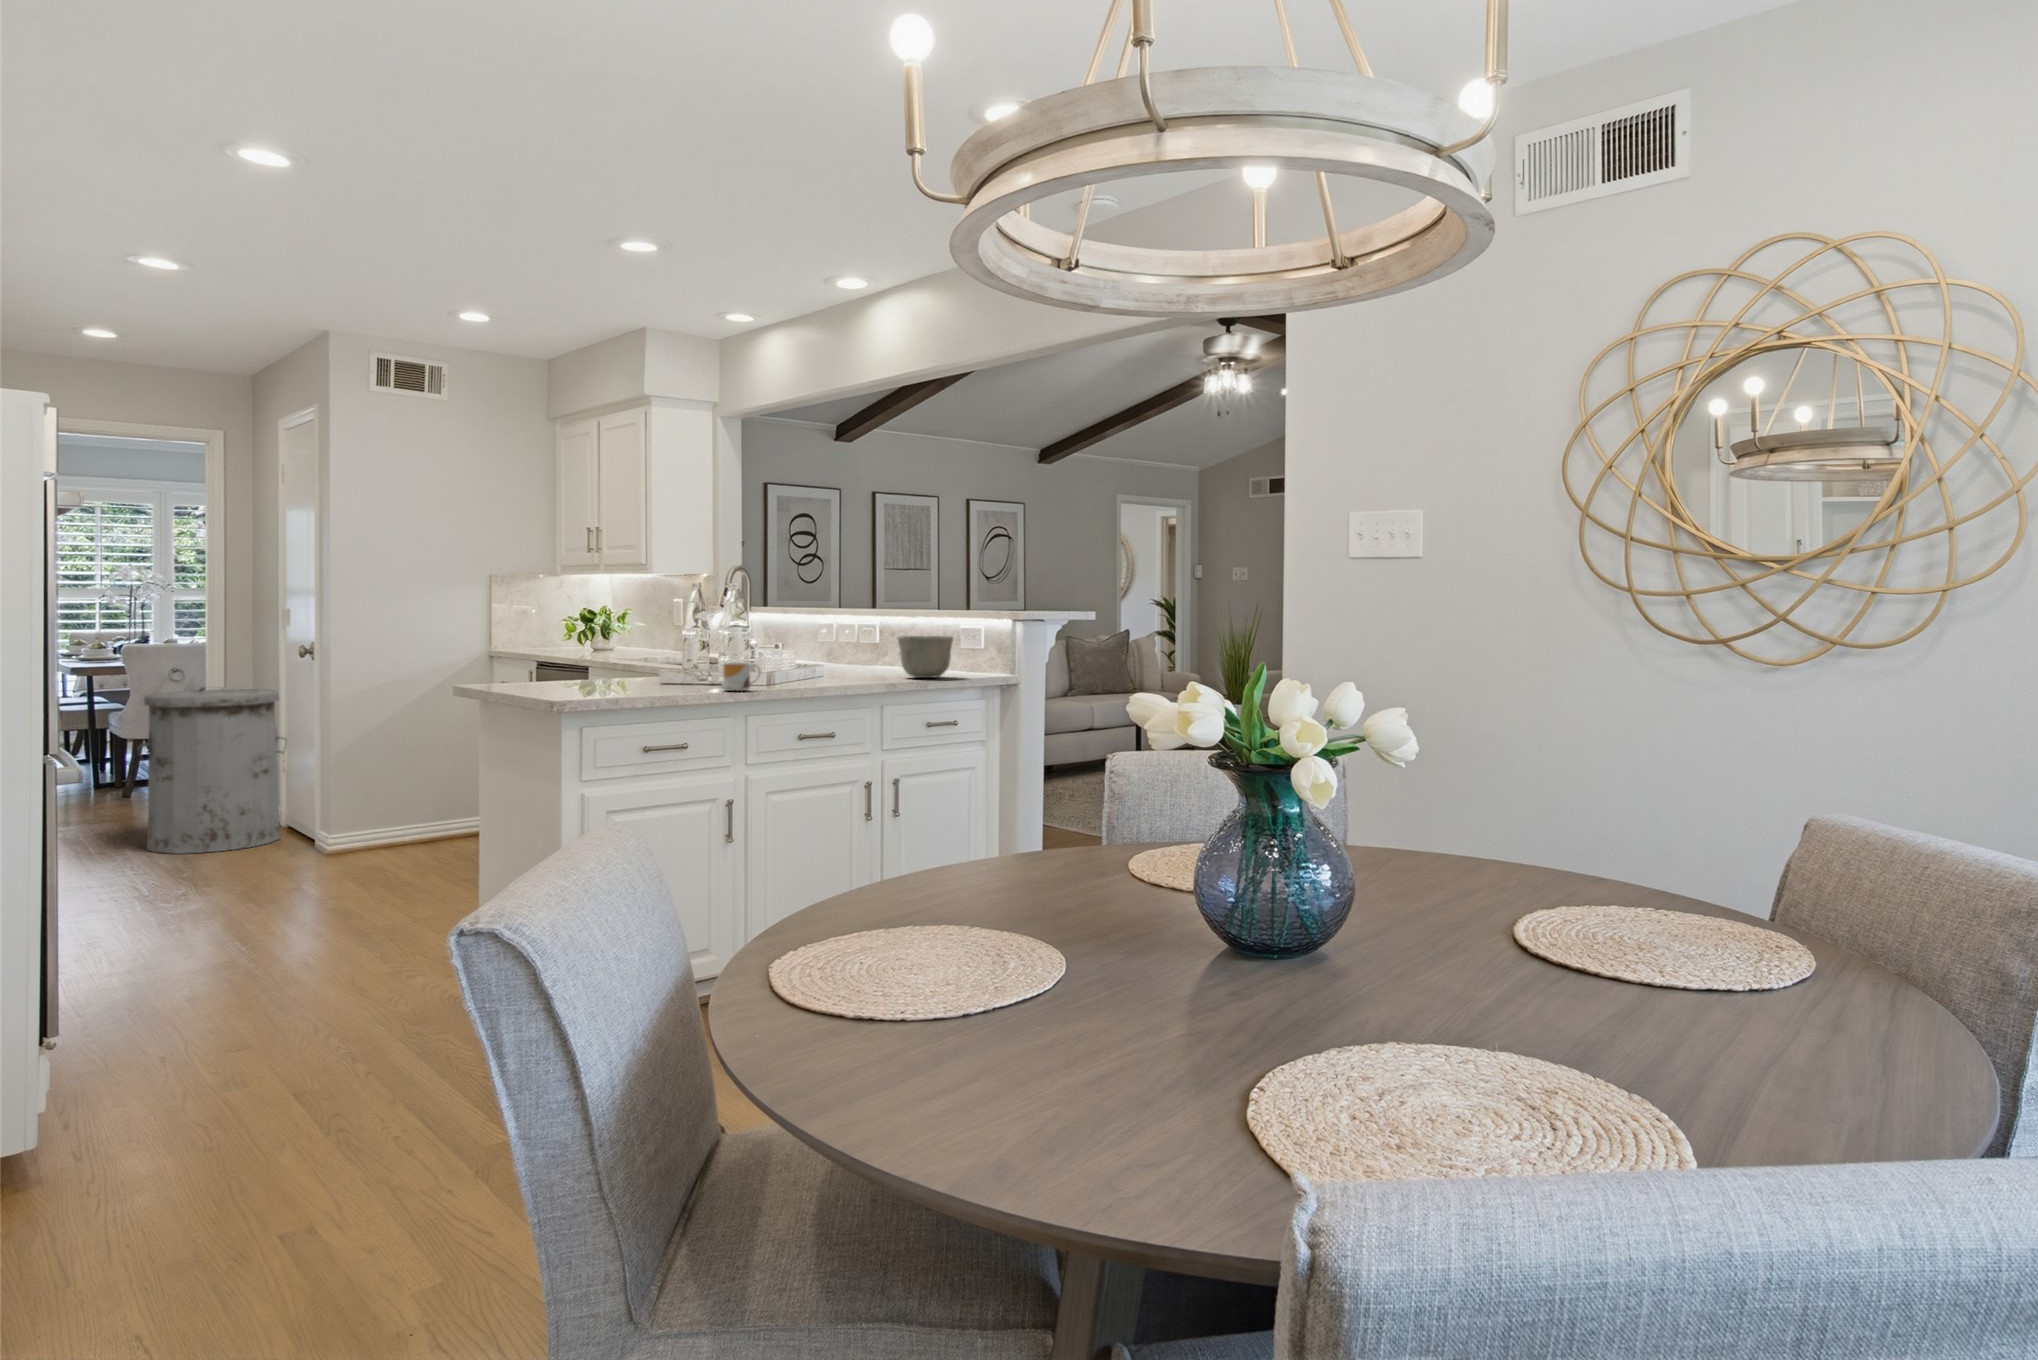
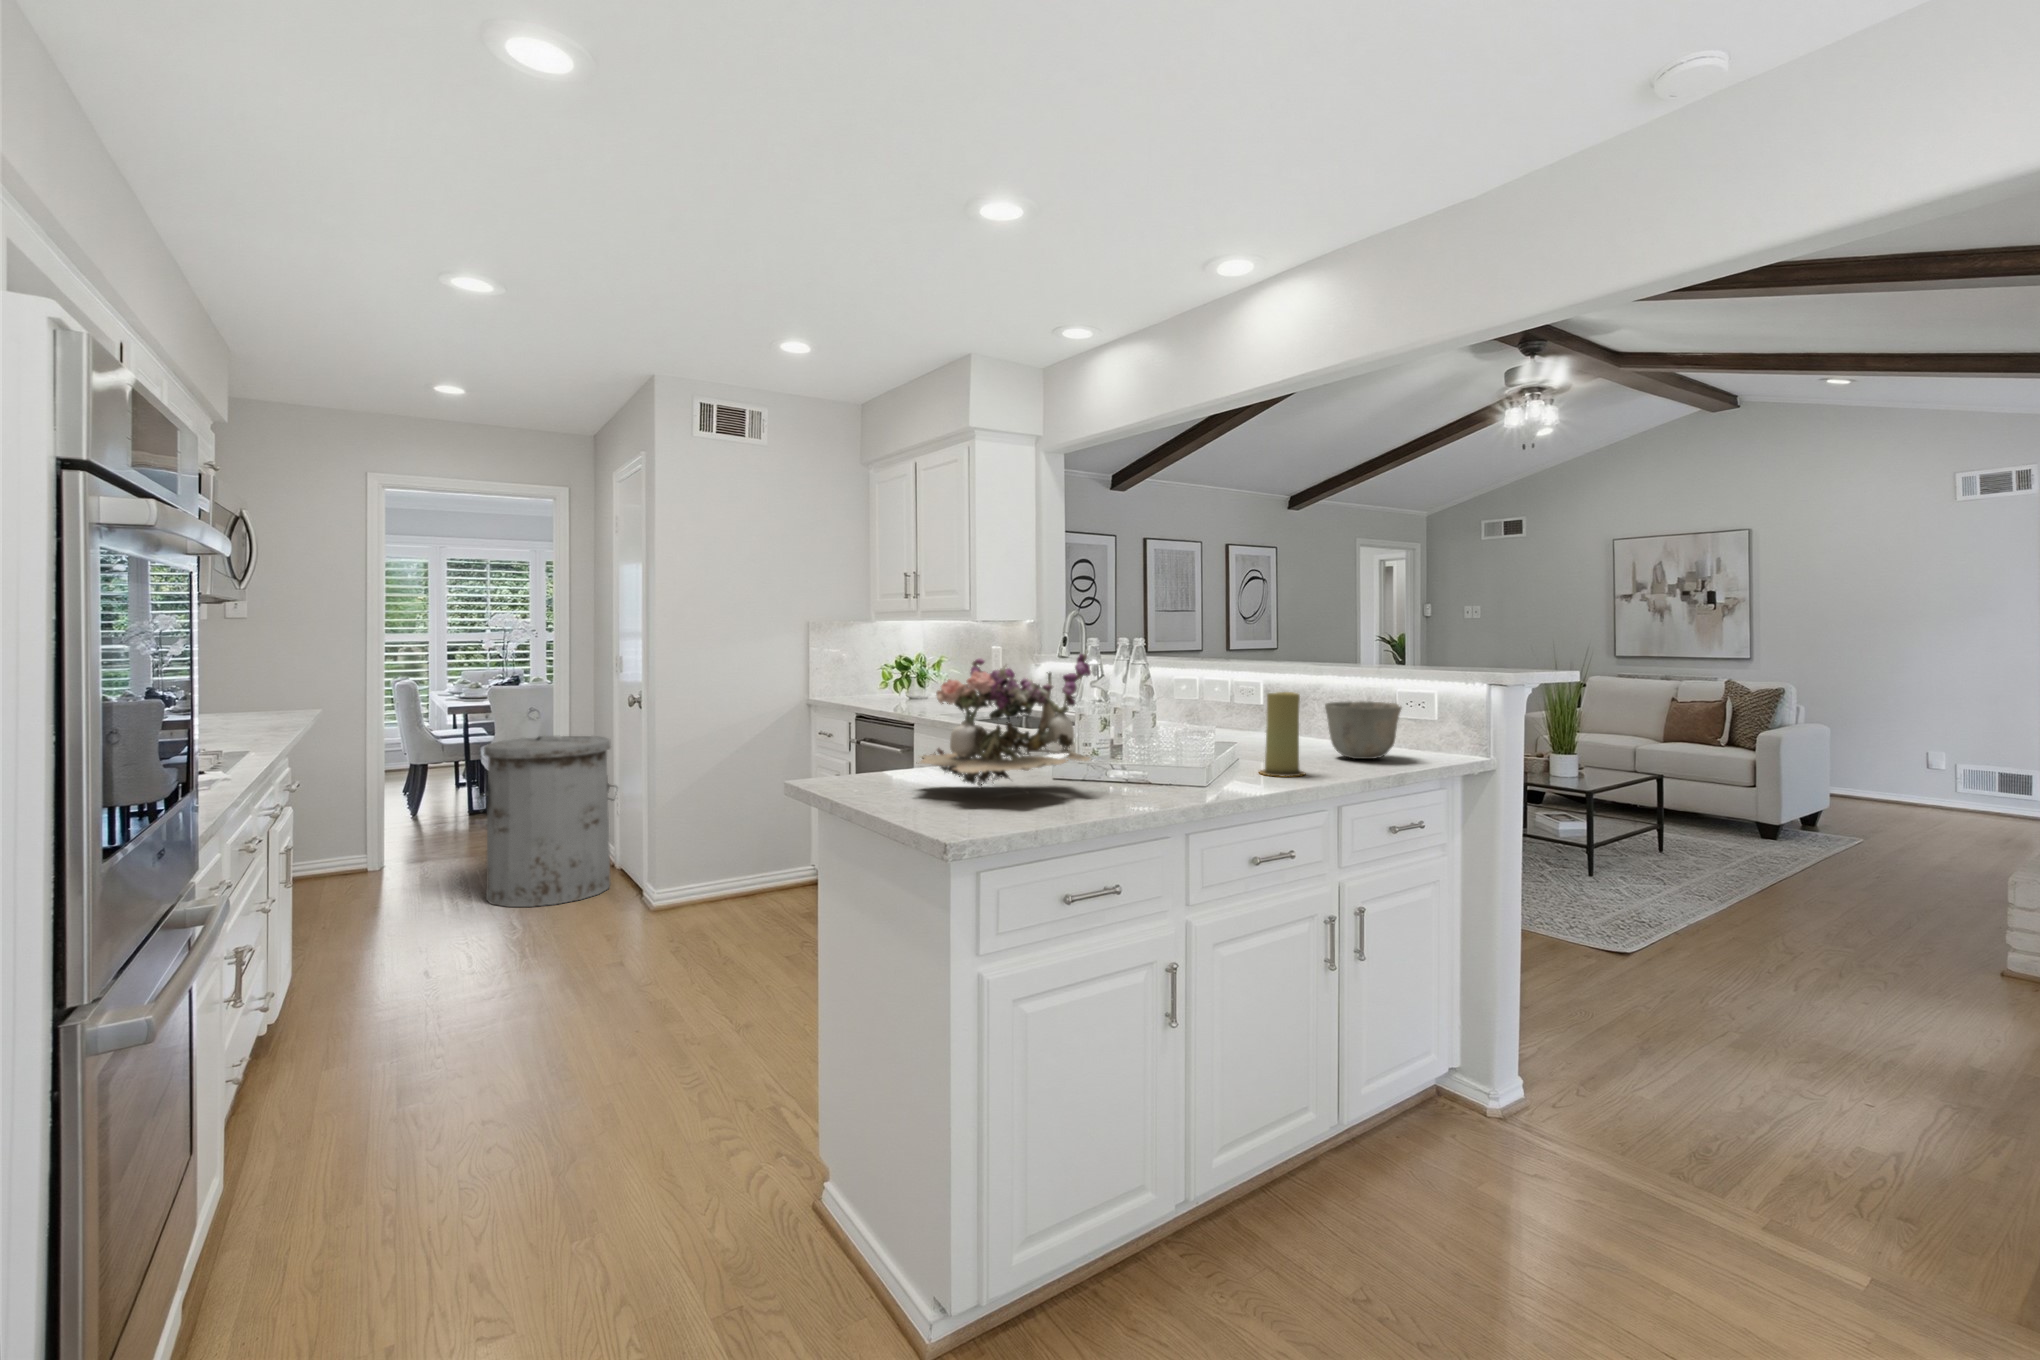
flower arrangement: none [551,589,685,689] -> present [920,651,1092,789]
candle: none [826,624,861,684] -> present [1259,692,1305,777]
mug: present [721,663,760,691] -> none [1146,754,1198,798]

